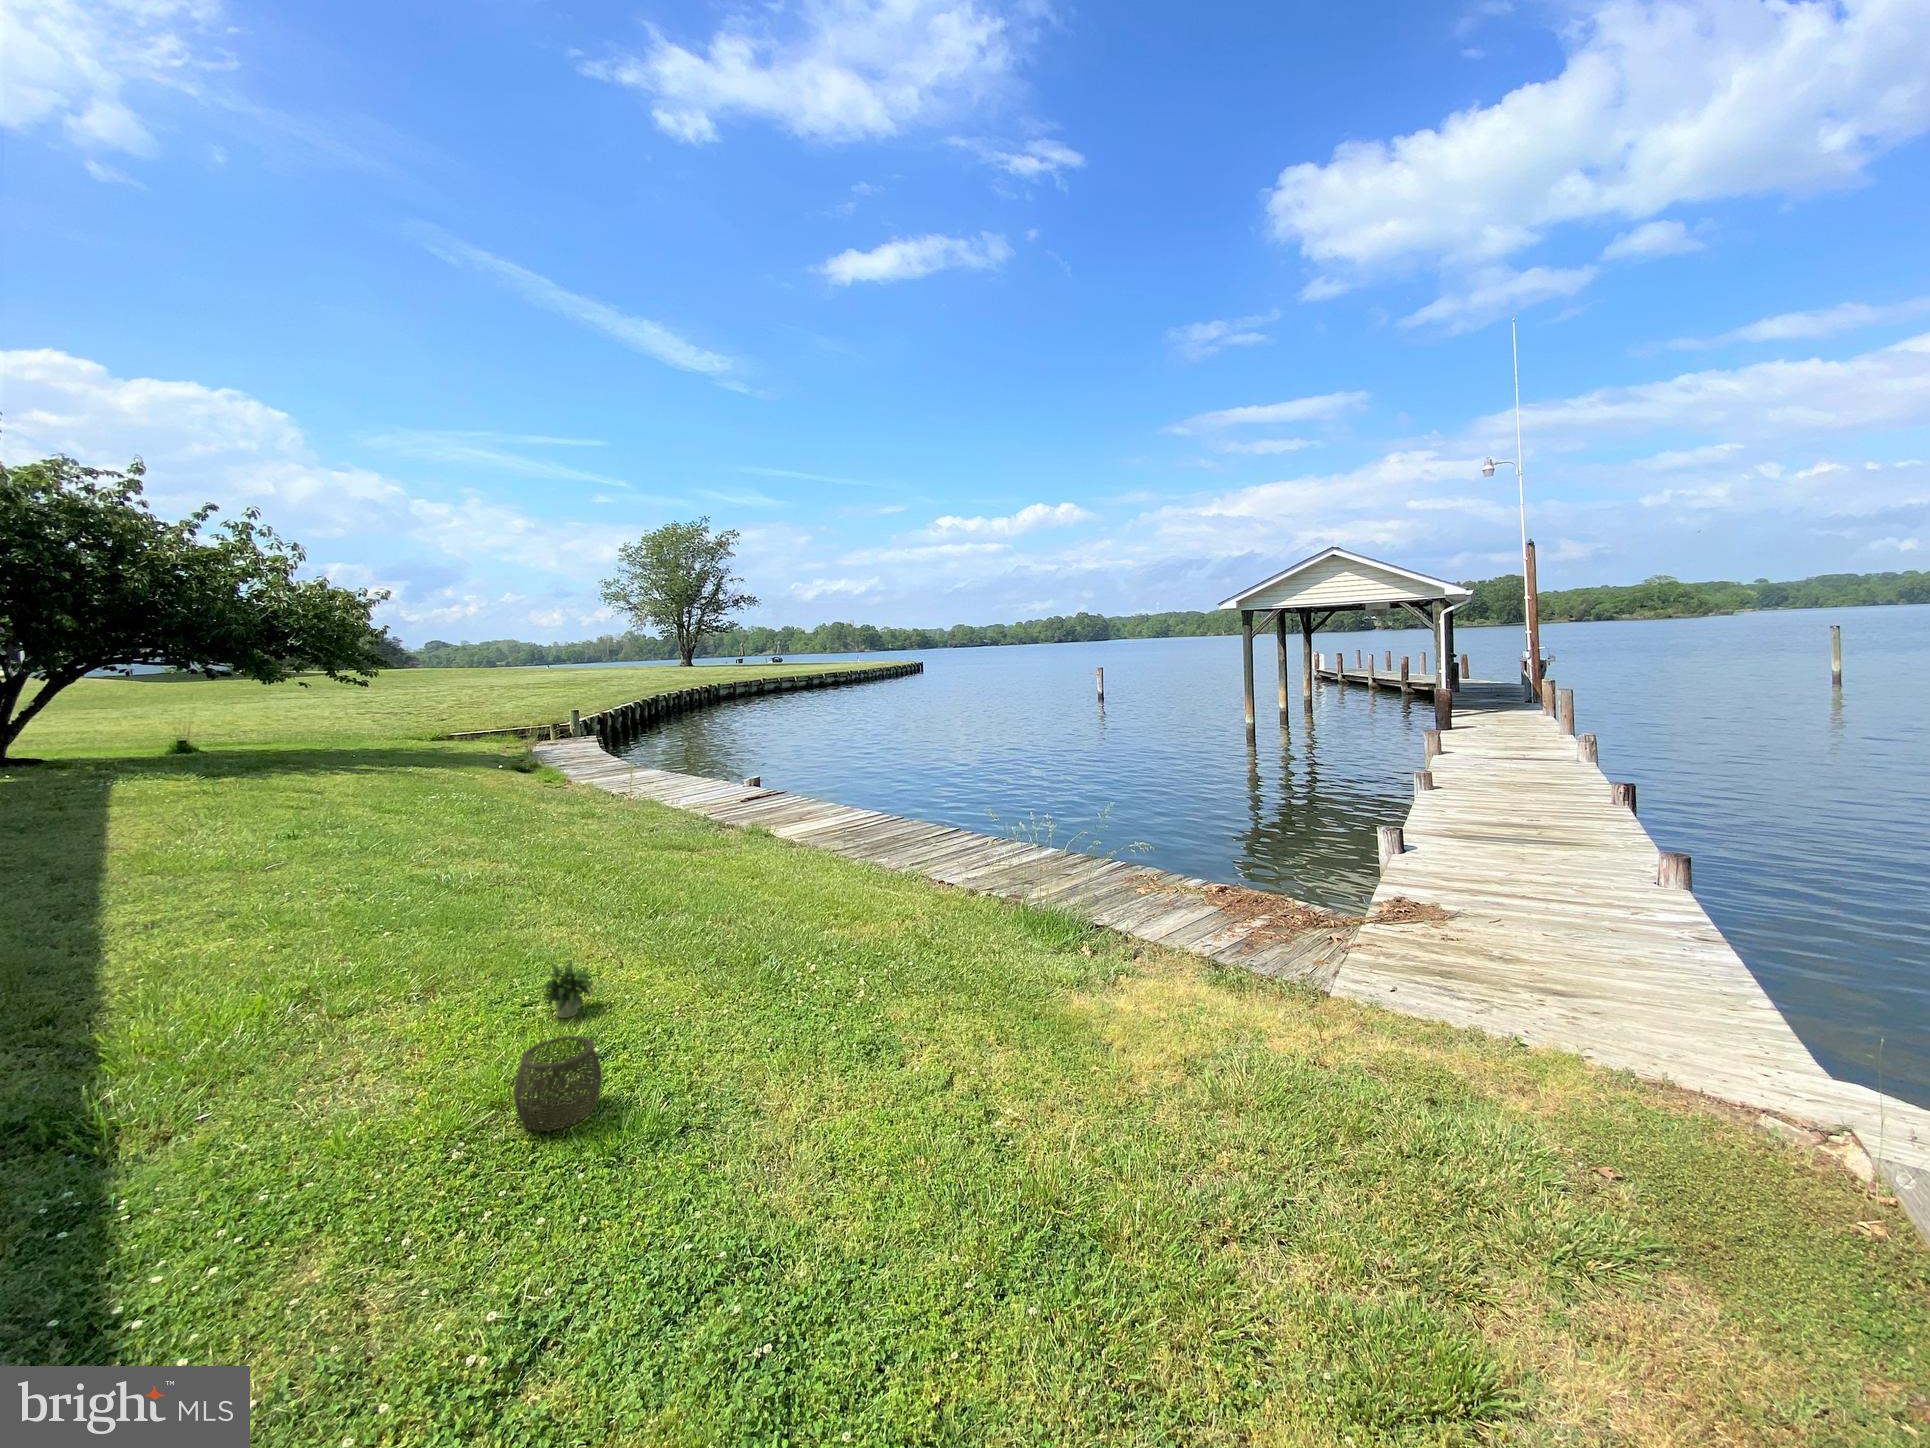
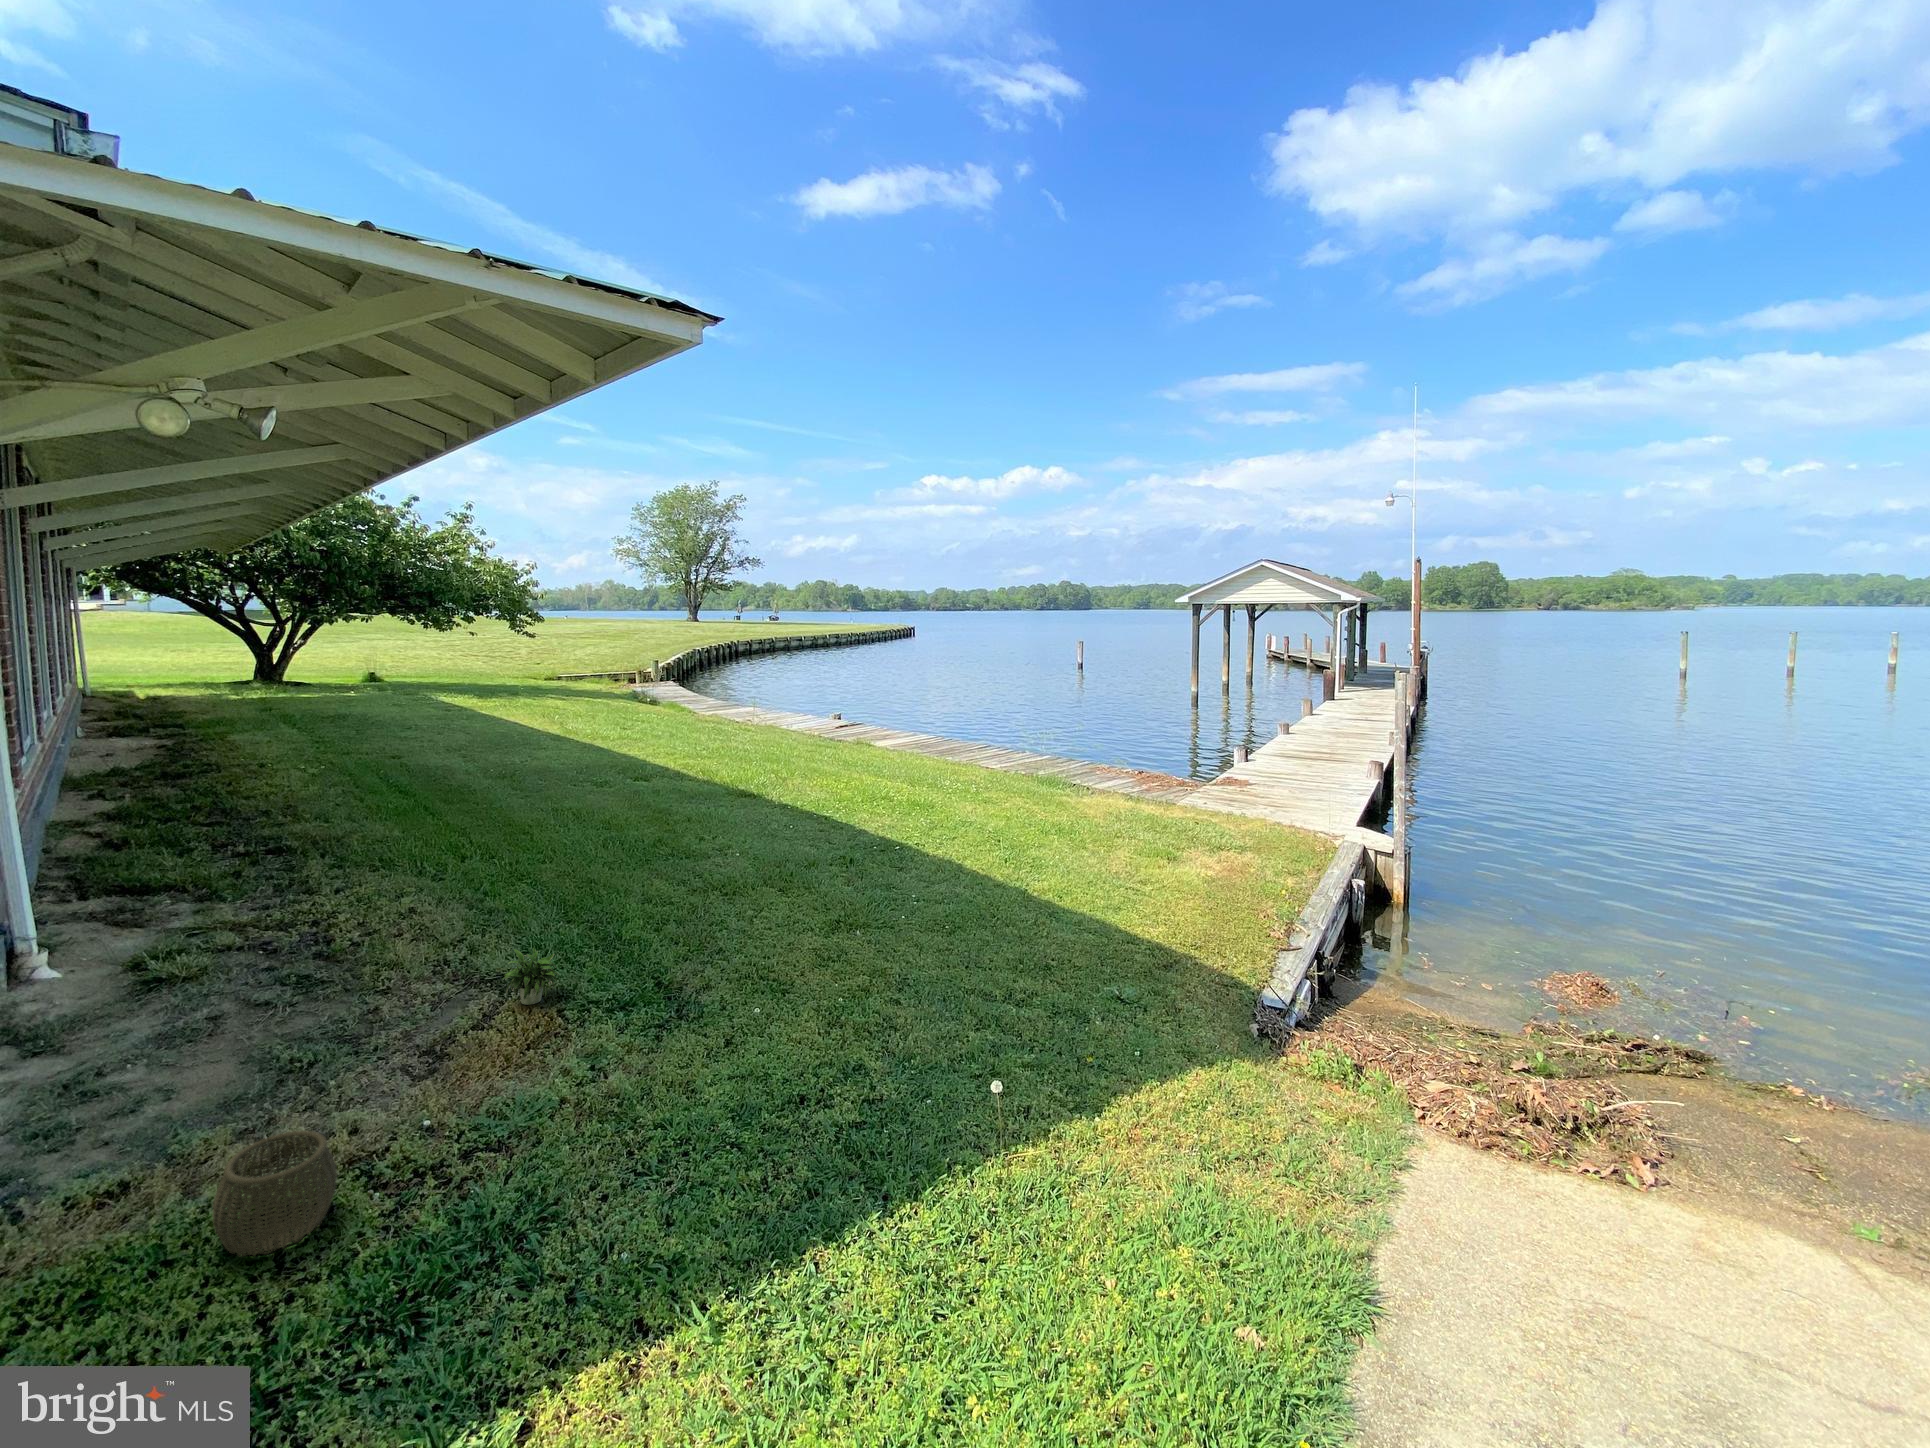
woven basket: present [513,1036,602,1132] -> present [212,1131,337,1257]

